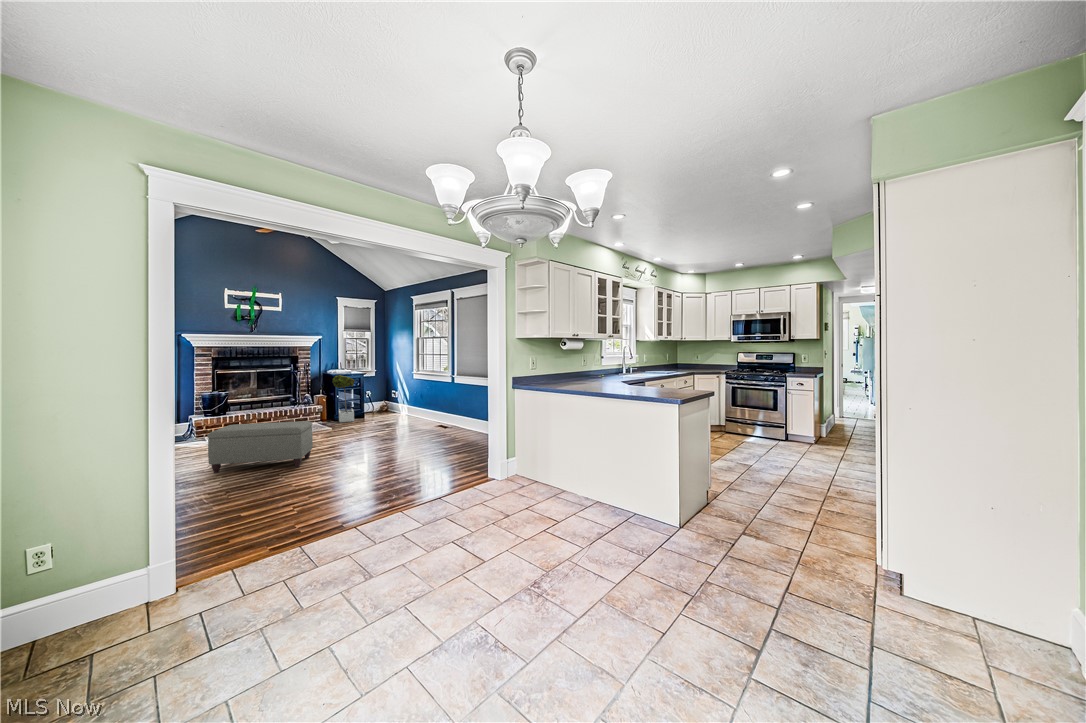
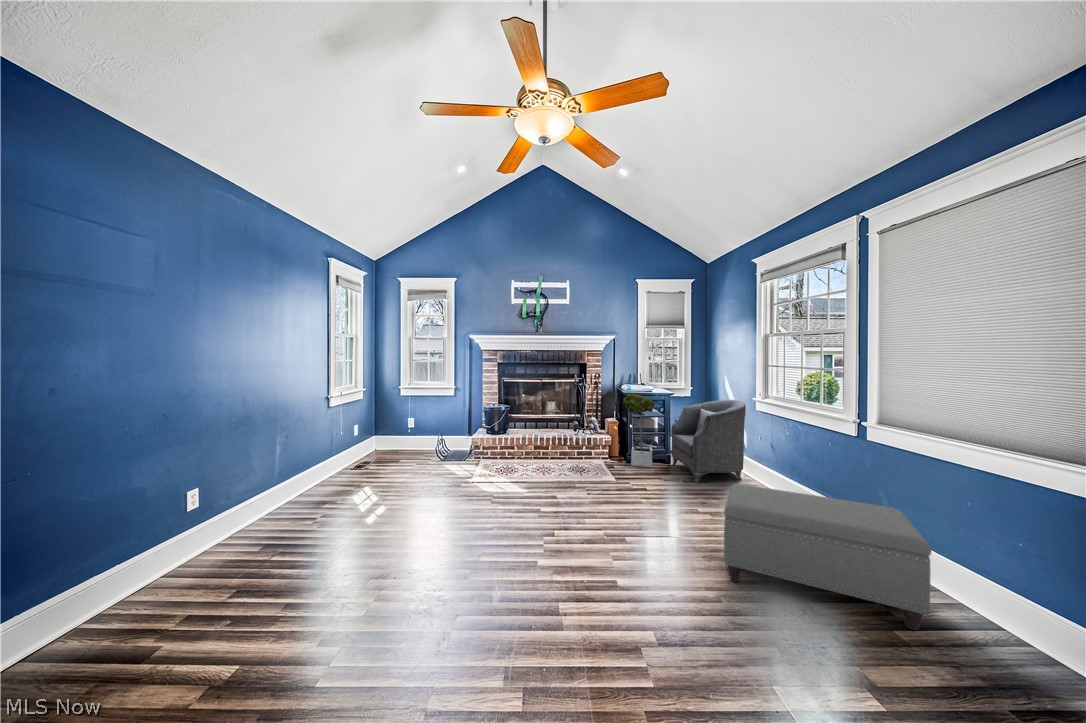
armchair: none [366,375,409,422] -> present [671,400,746,482]
ottoman: present [207,421,313,473] -> present [724,484,932,630]

